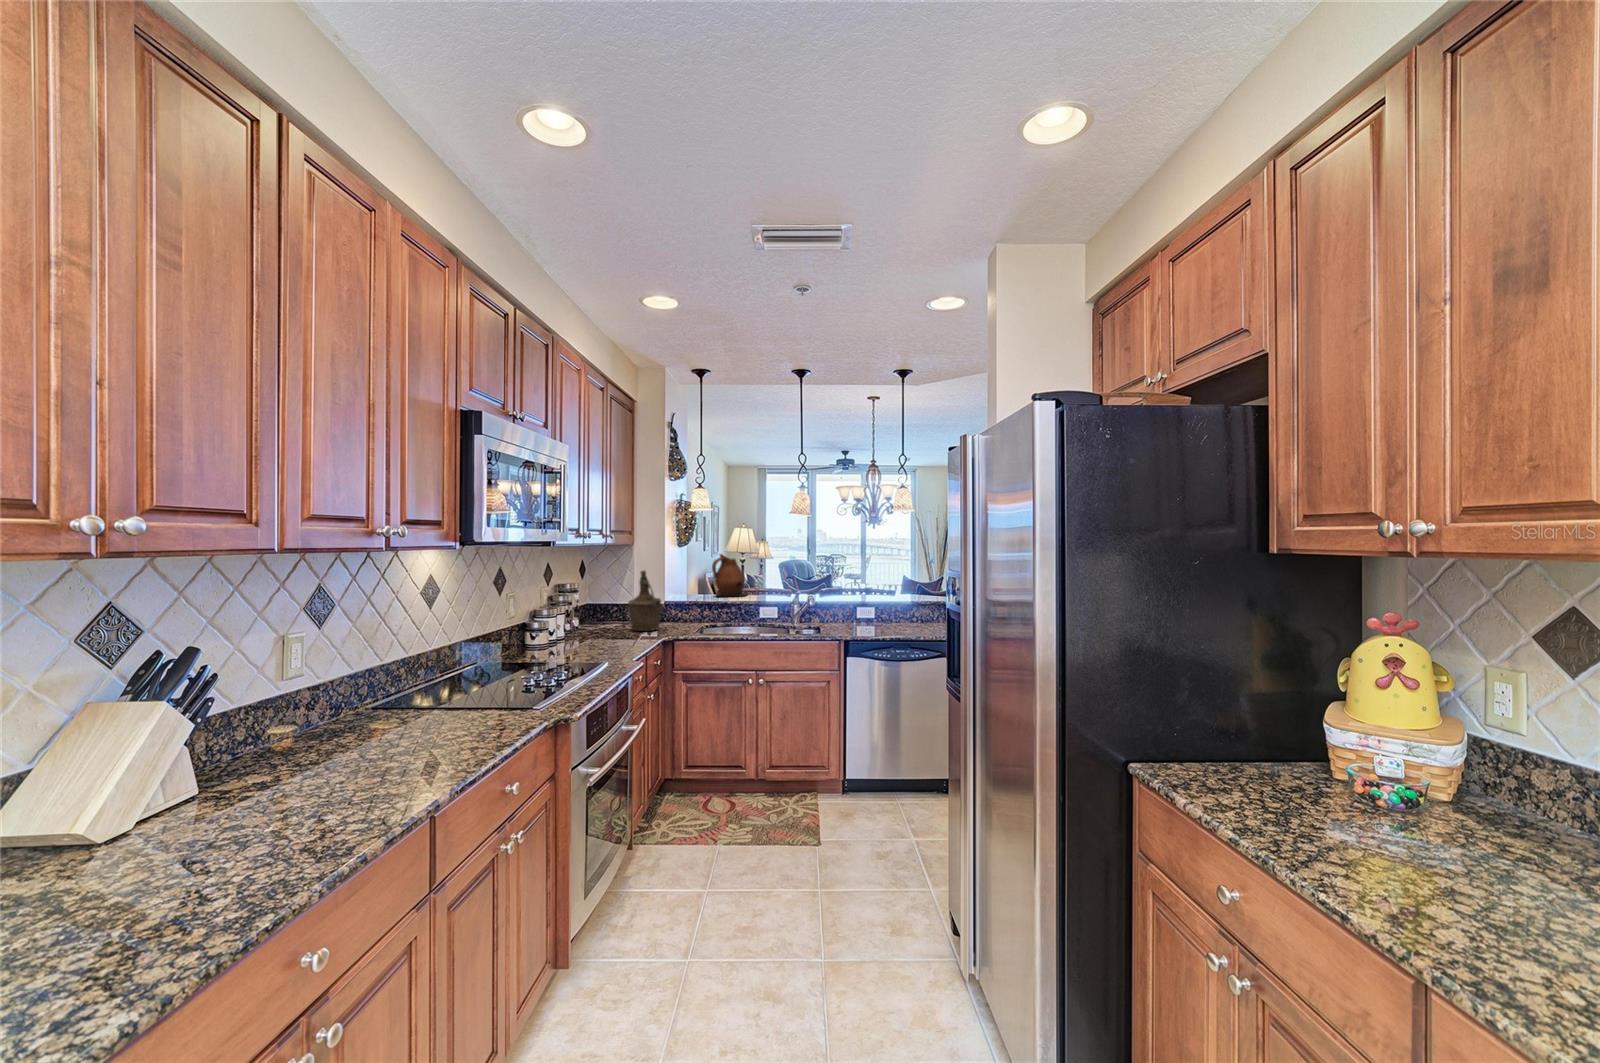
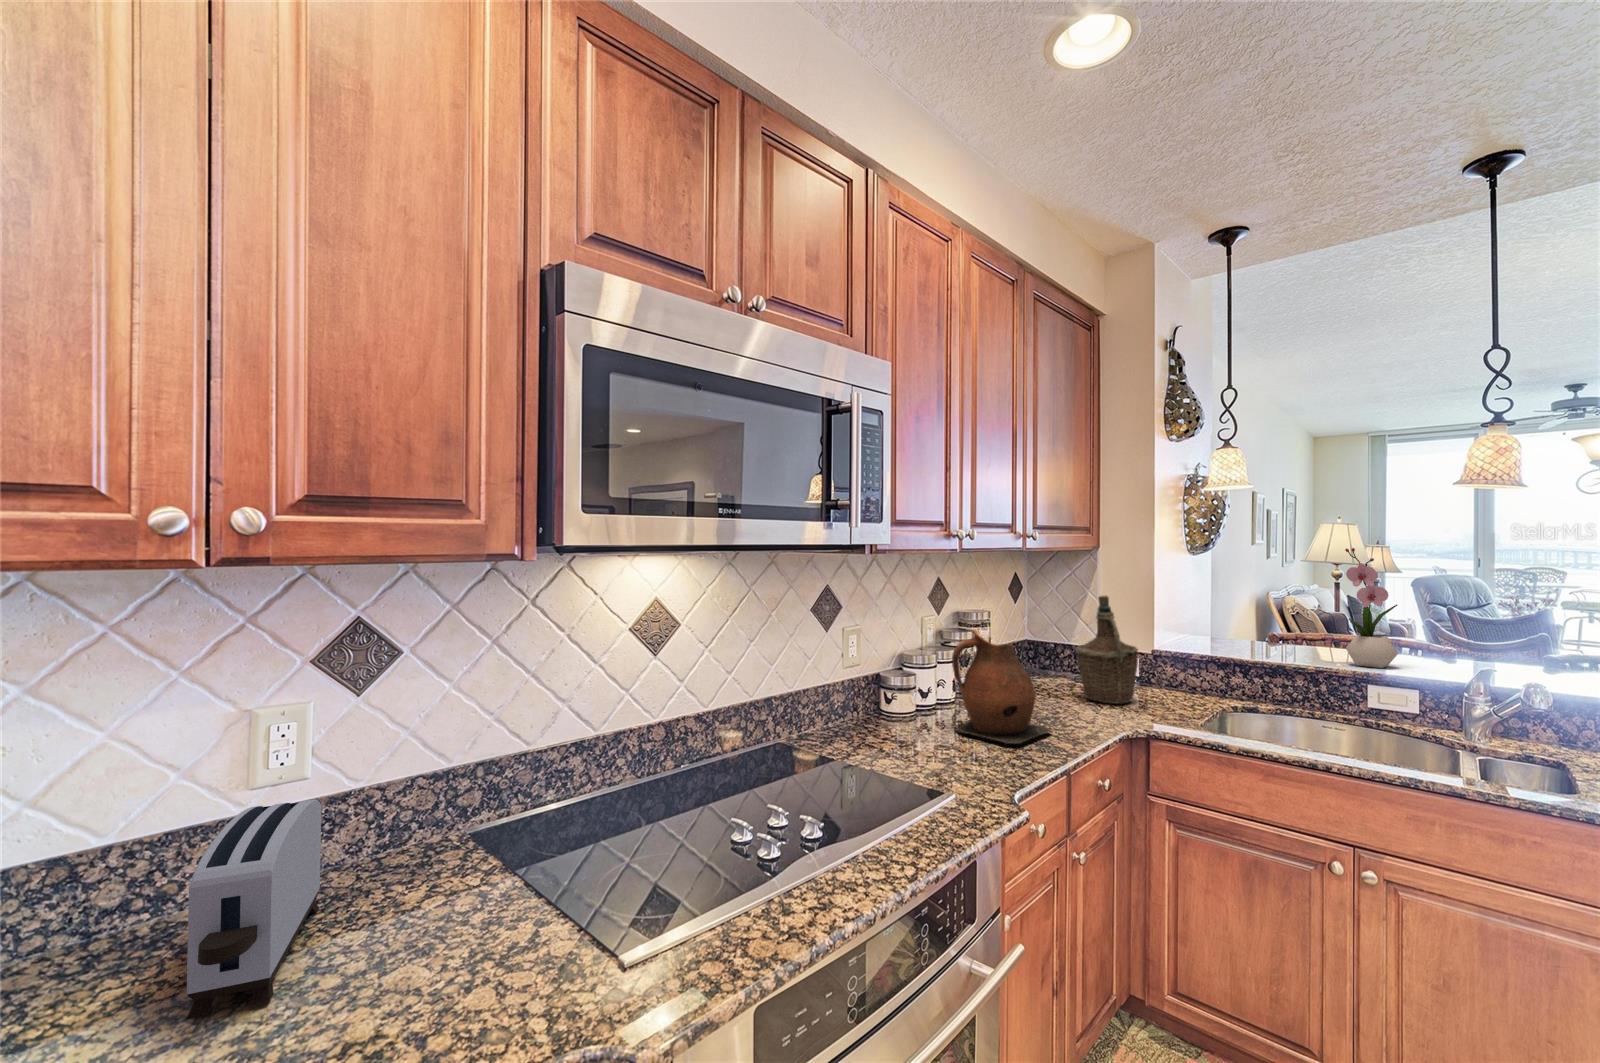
flower arrangement: none [751,542,770,598] -> present [1345,548,1398,668]
ceramic pitcher: present [712,554,746,596] -> present [952,629,1052,745]
toaster: none [310,672,403,750] -> present [186,800,321,1020]

